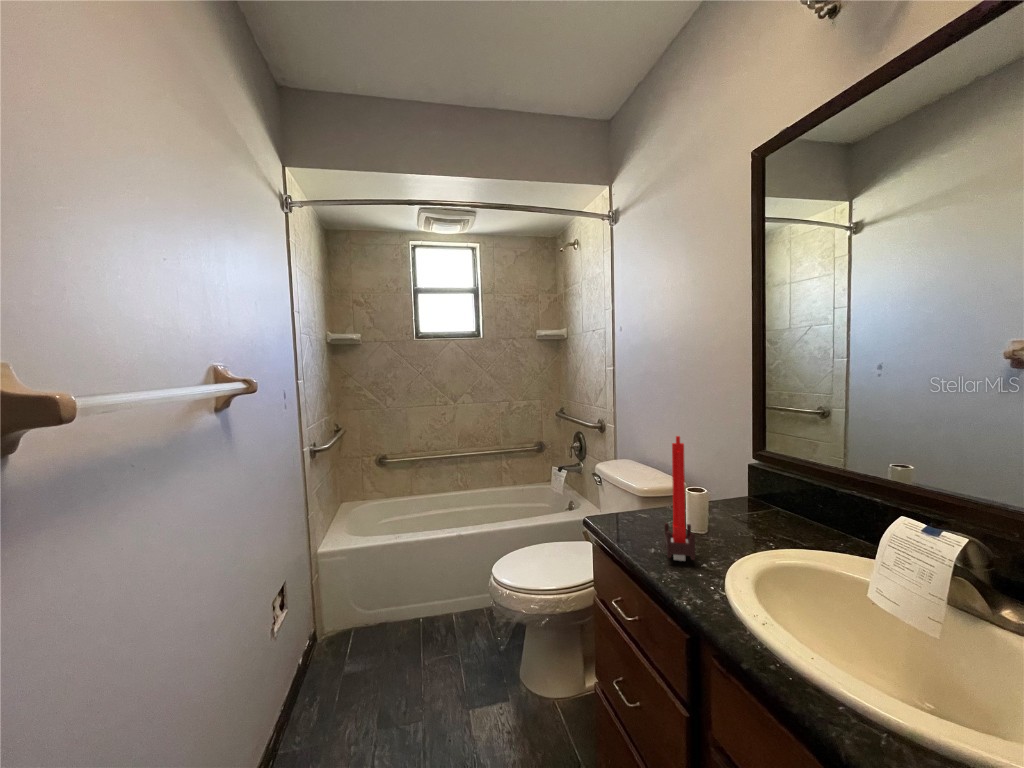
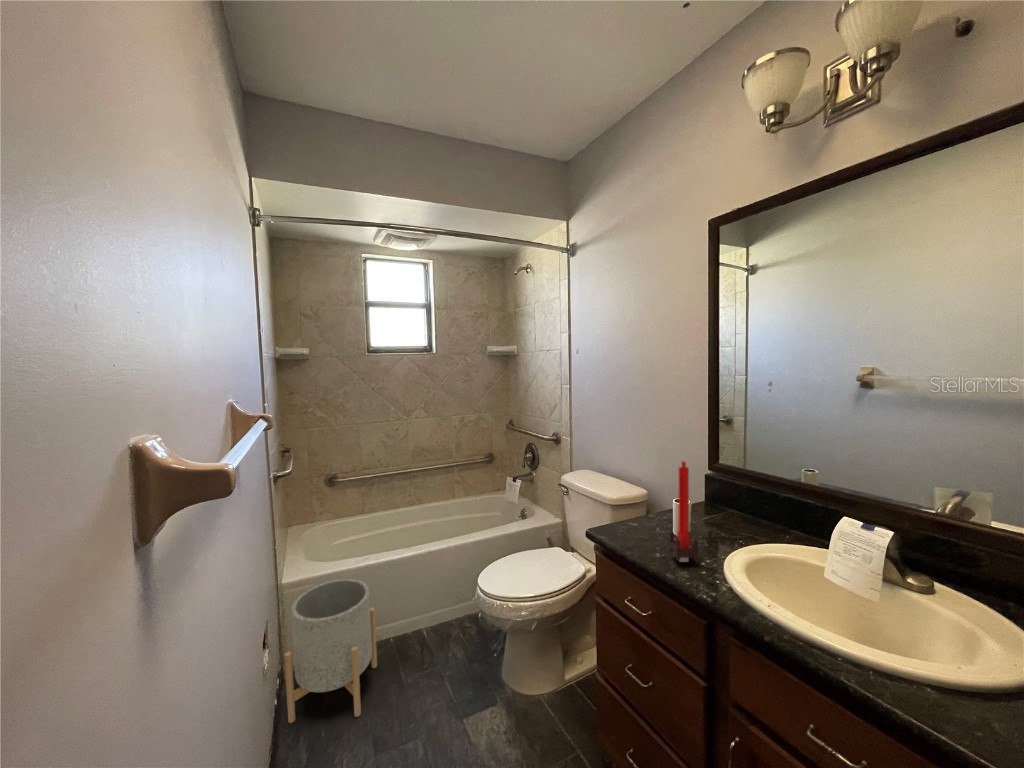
planter: none [307,552,400,686] -> present [285,579,377,723]

